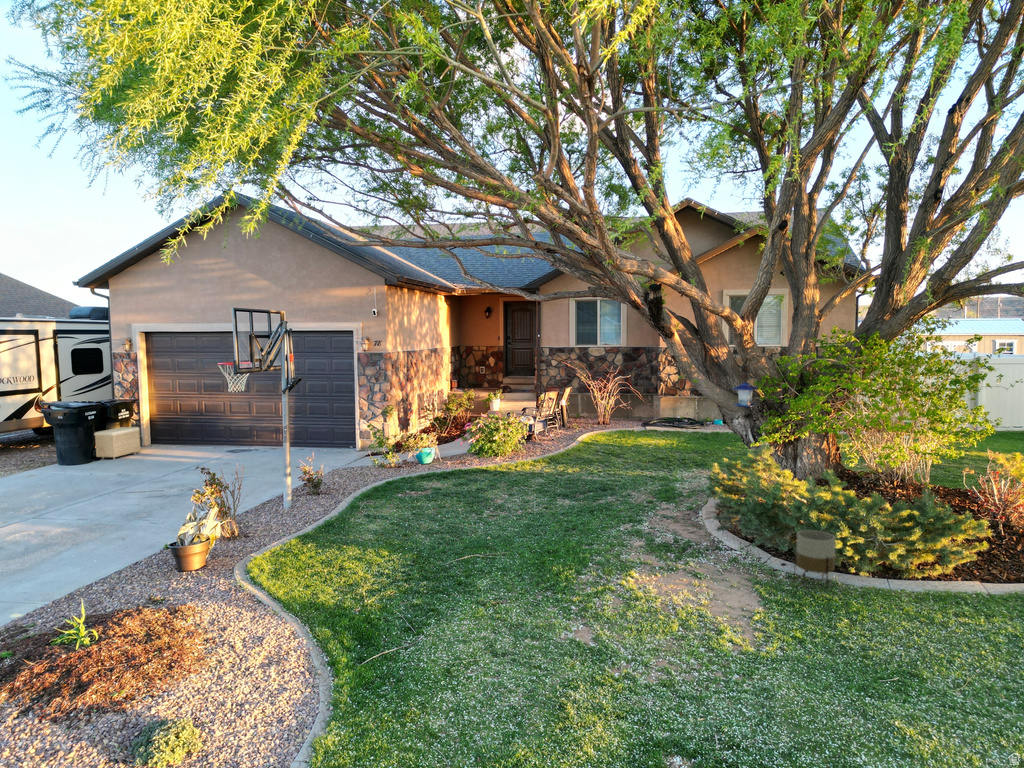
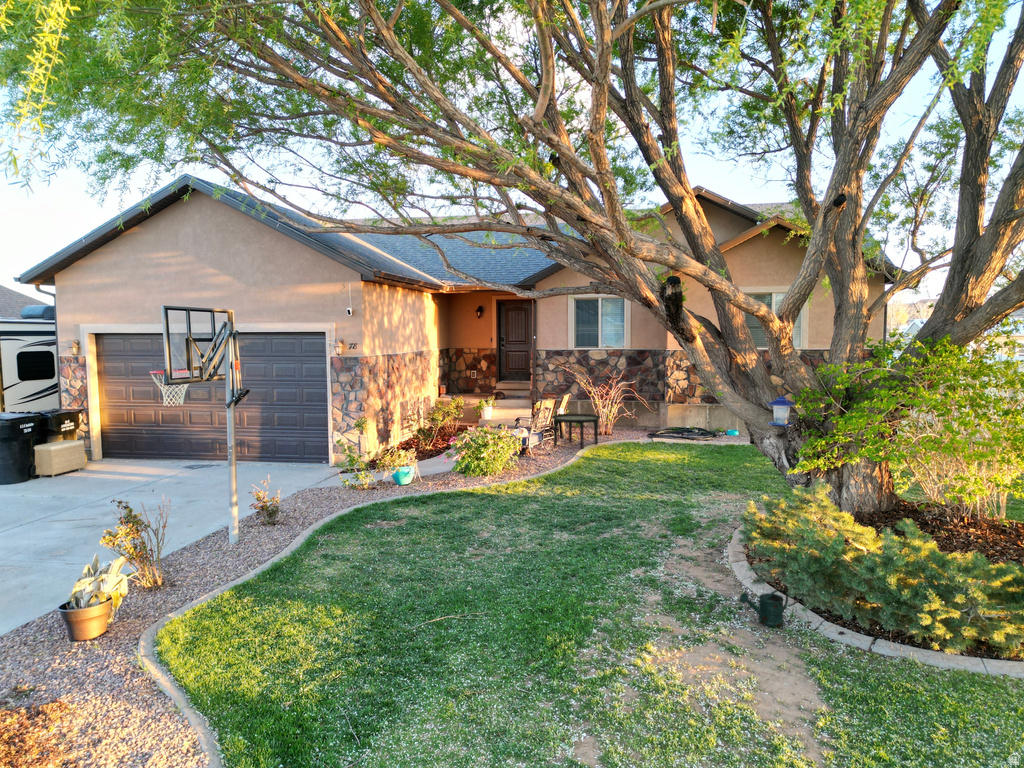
round table: none [554,405,599,436] -> present [551,414,600,449]
planter: present [795,530,835,590] -> none [860,592,917,677]
watering can: none [704,533,743,562] -> present [739,589,788,627]

